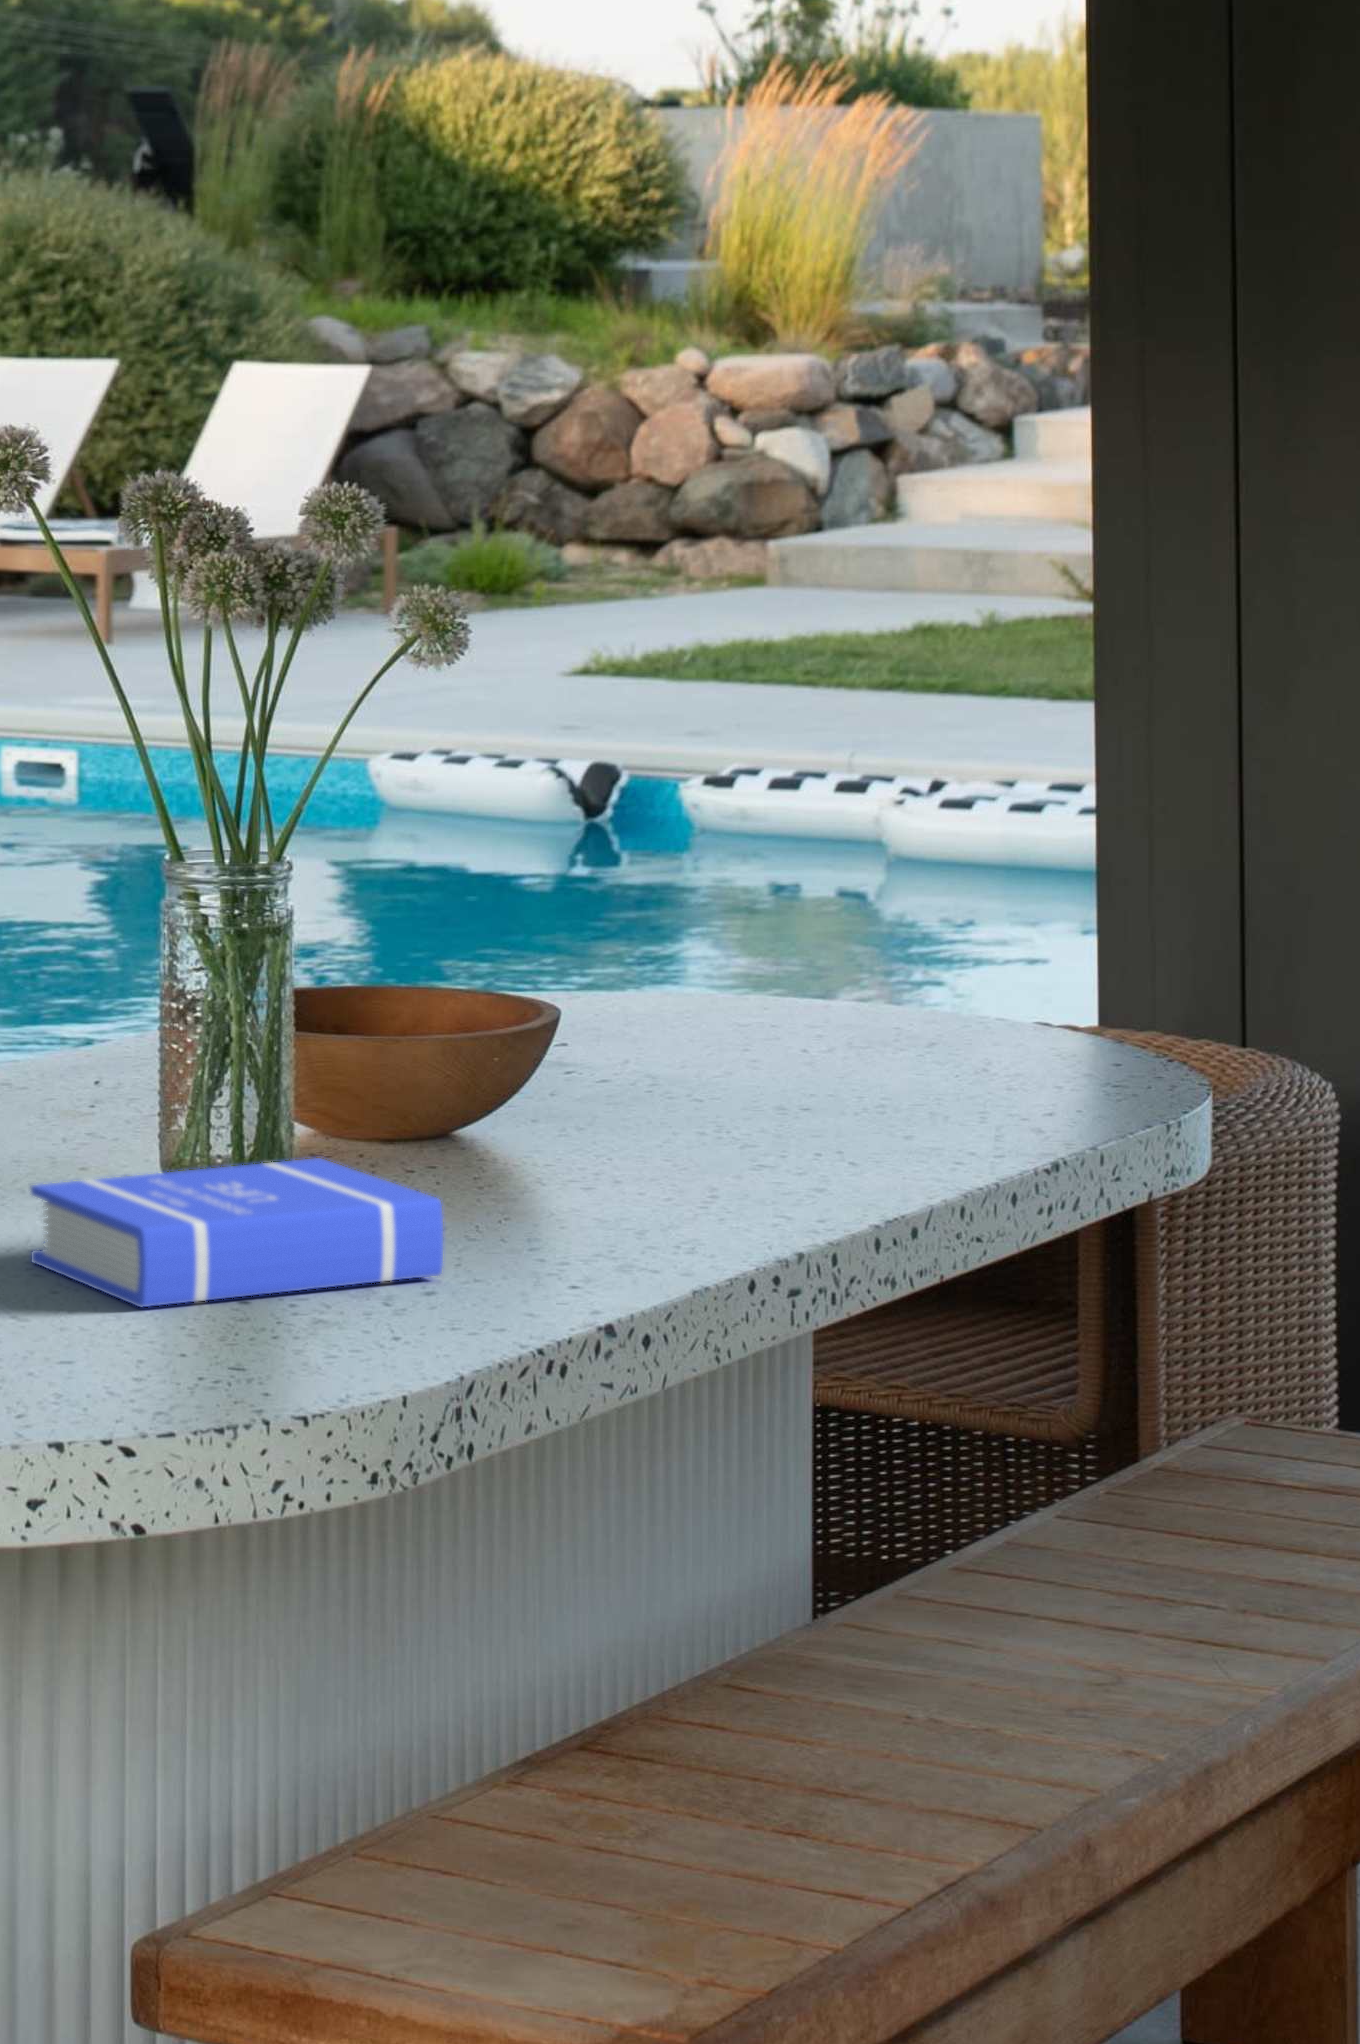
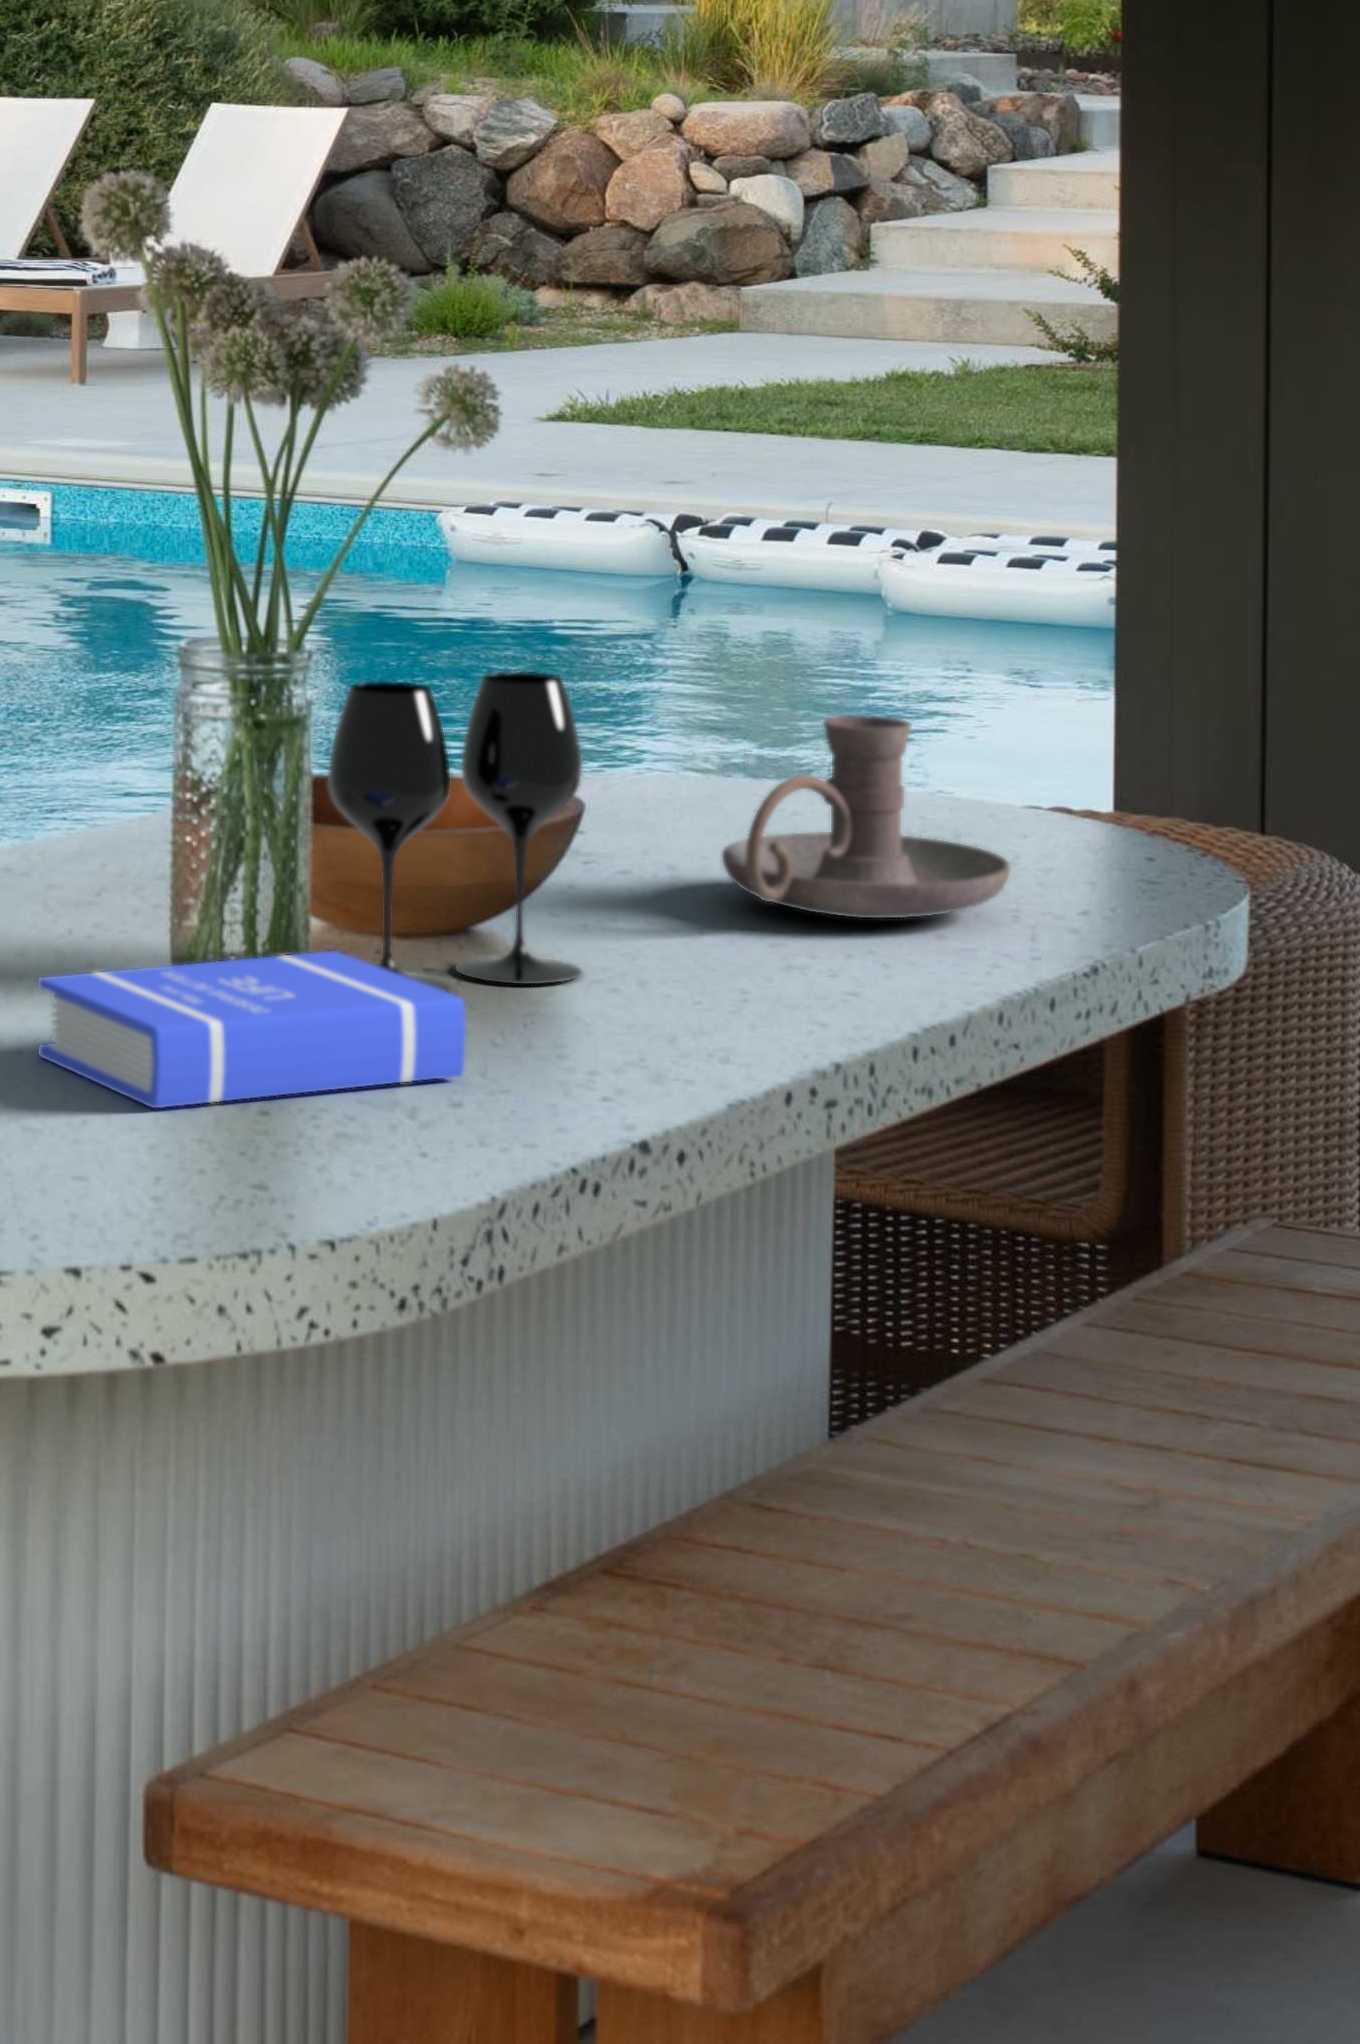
wine glass: none [311,887,565,1207] -> present [328,672,582,992]
candle holder: none [705,930,987,1127] -> present [722,715,1010,918]

